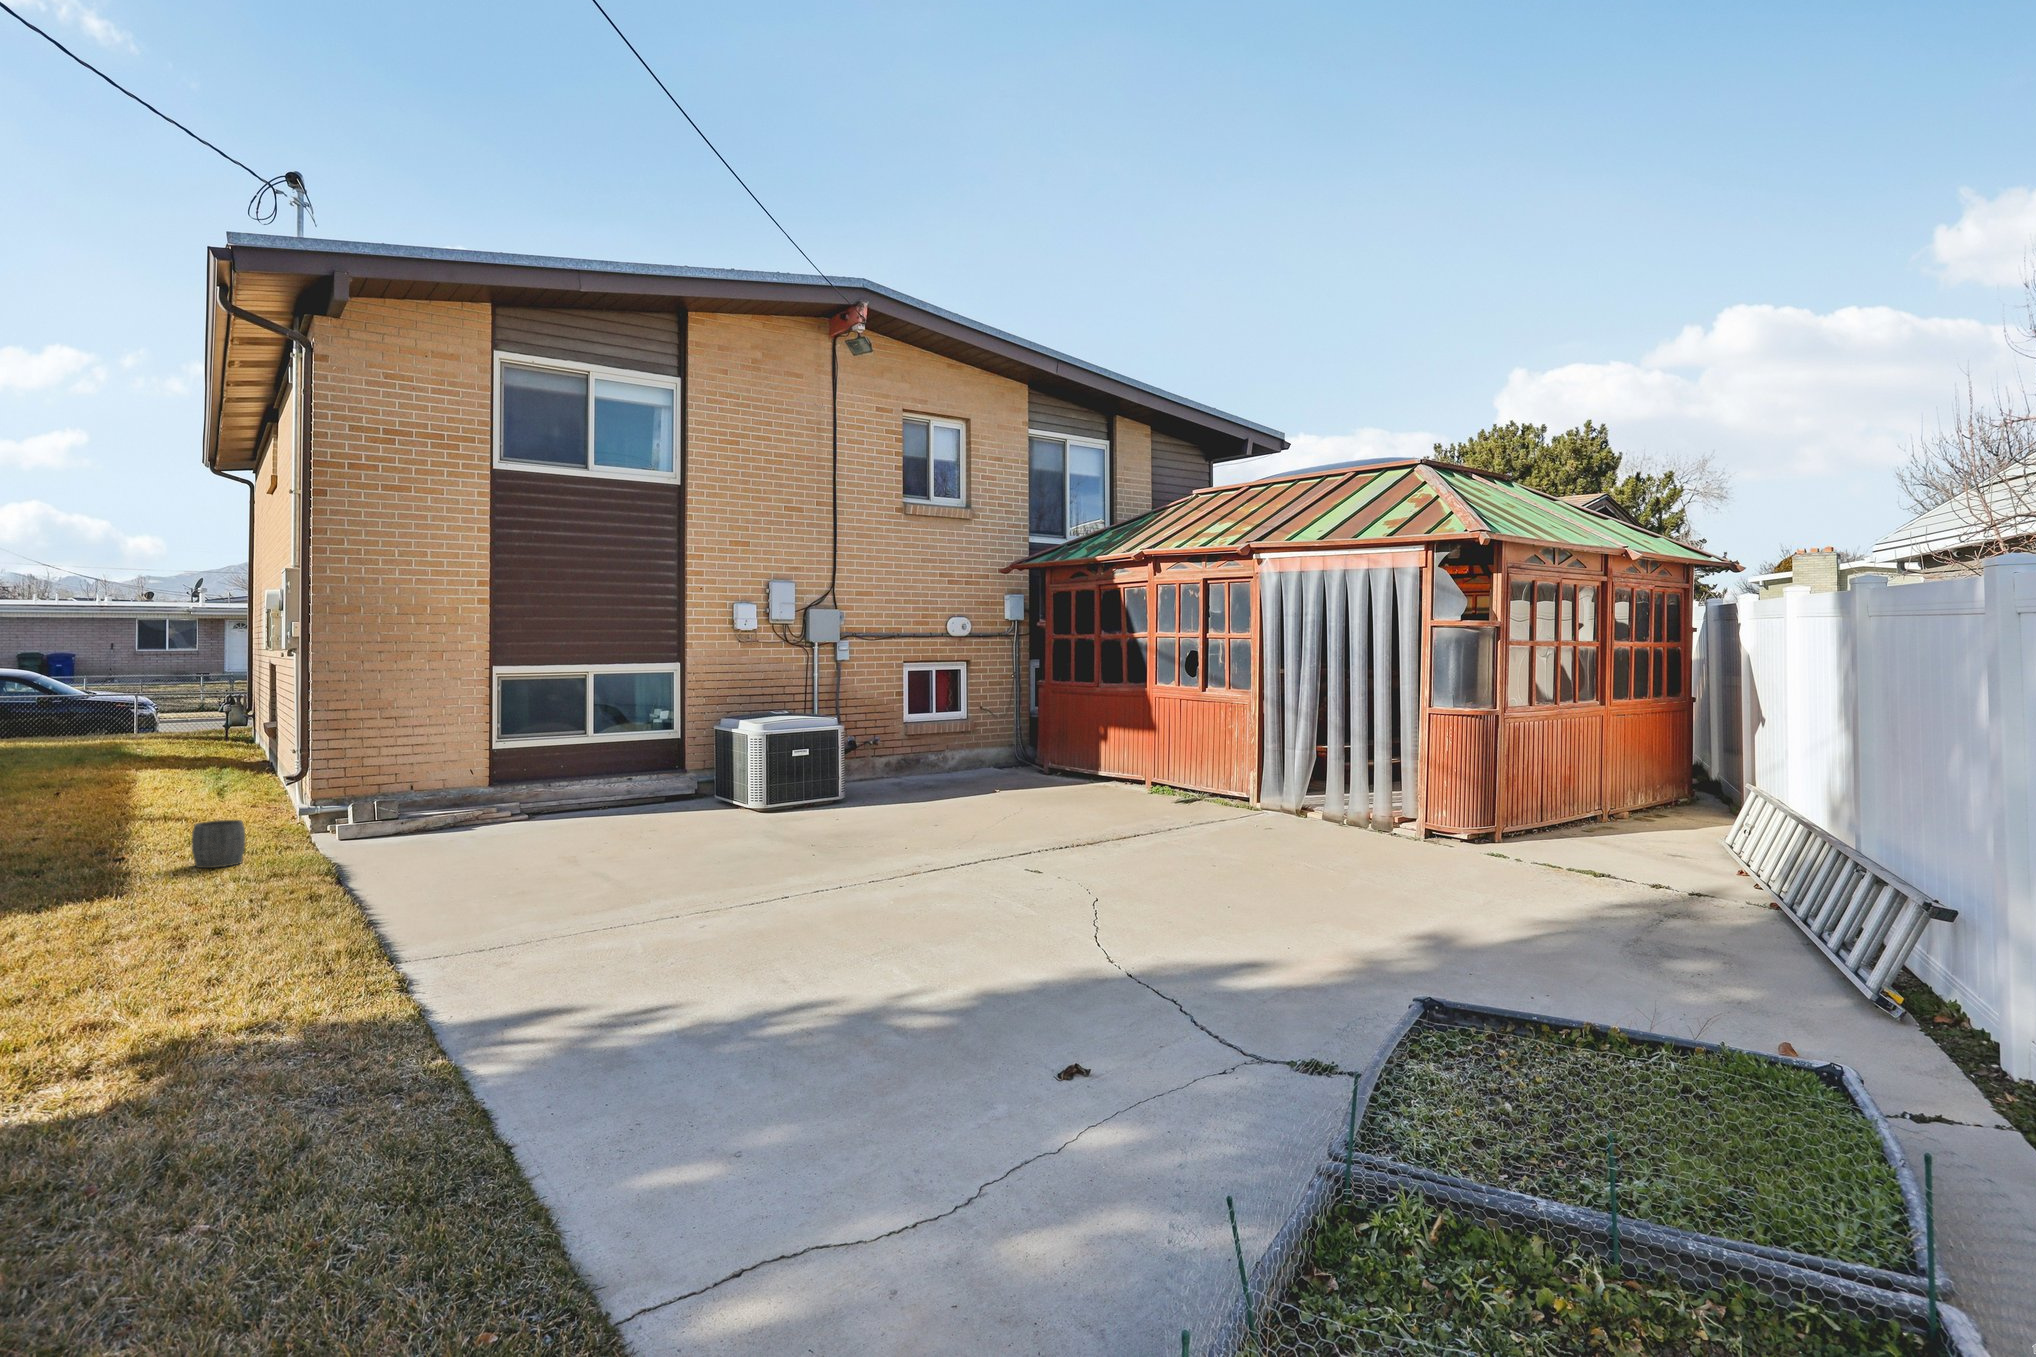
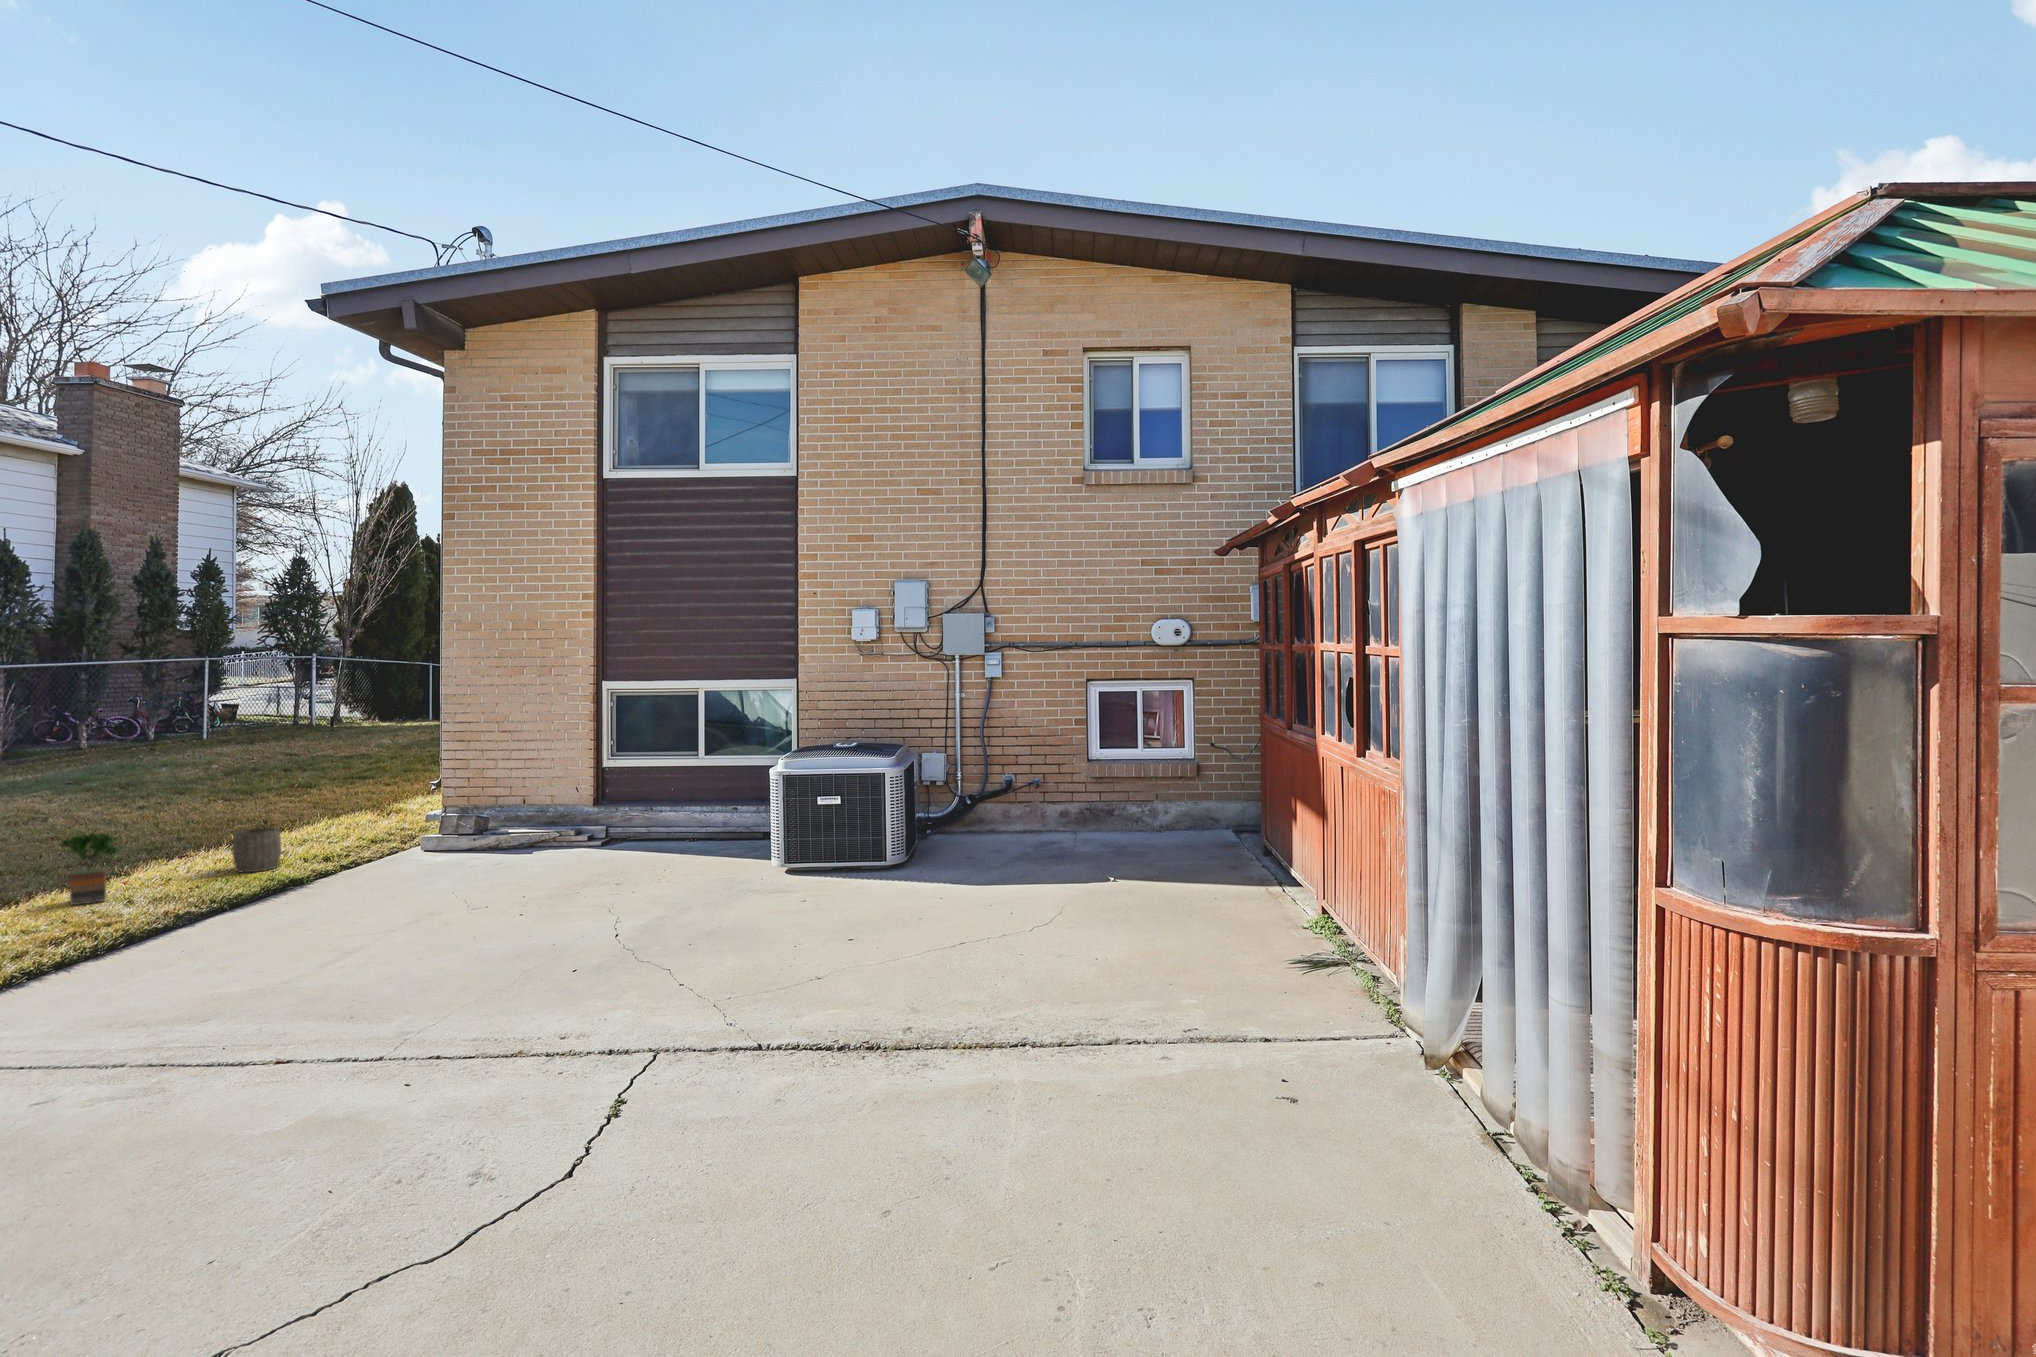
potted tree: none [88,824,167,904] -> present [59,833,119,905]

